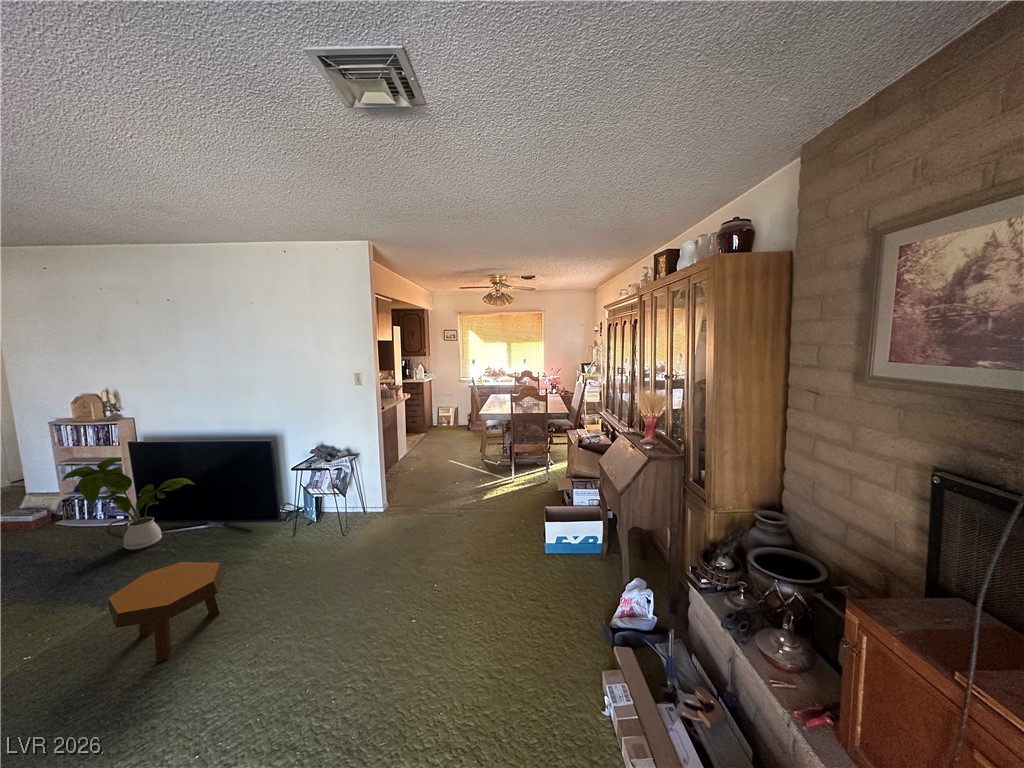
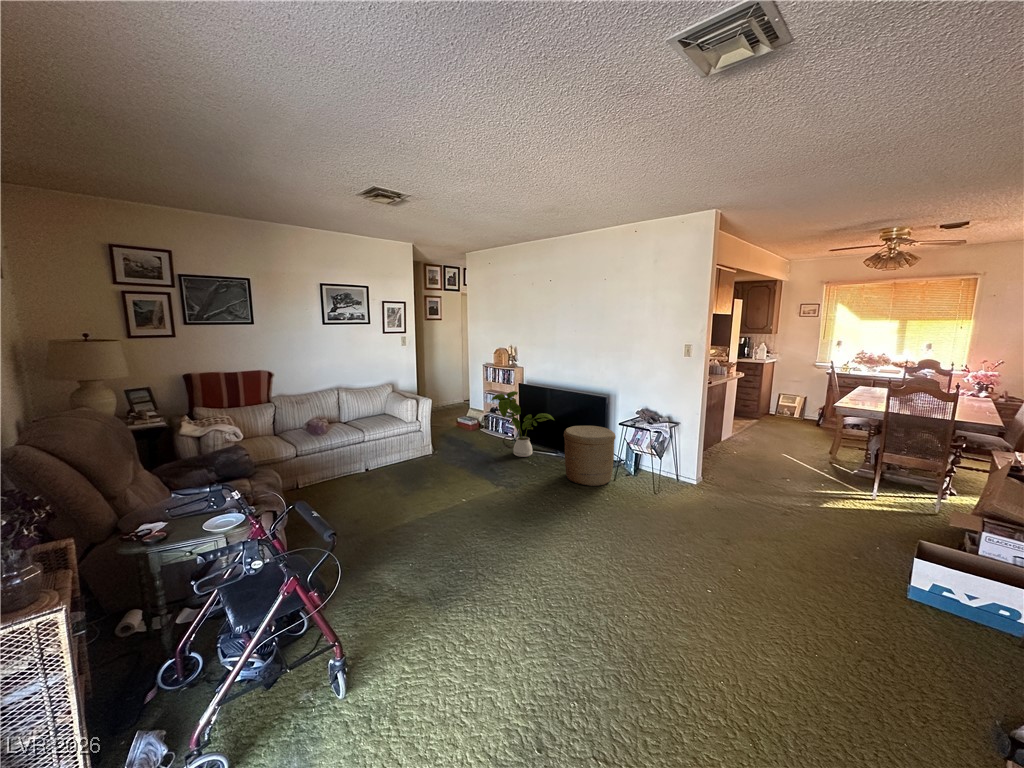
woven basket: none [210,479,288,561] -> present [564,426,616,486]
footstool: present [109,562,226,663] -> none [511,468,571,526]

